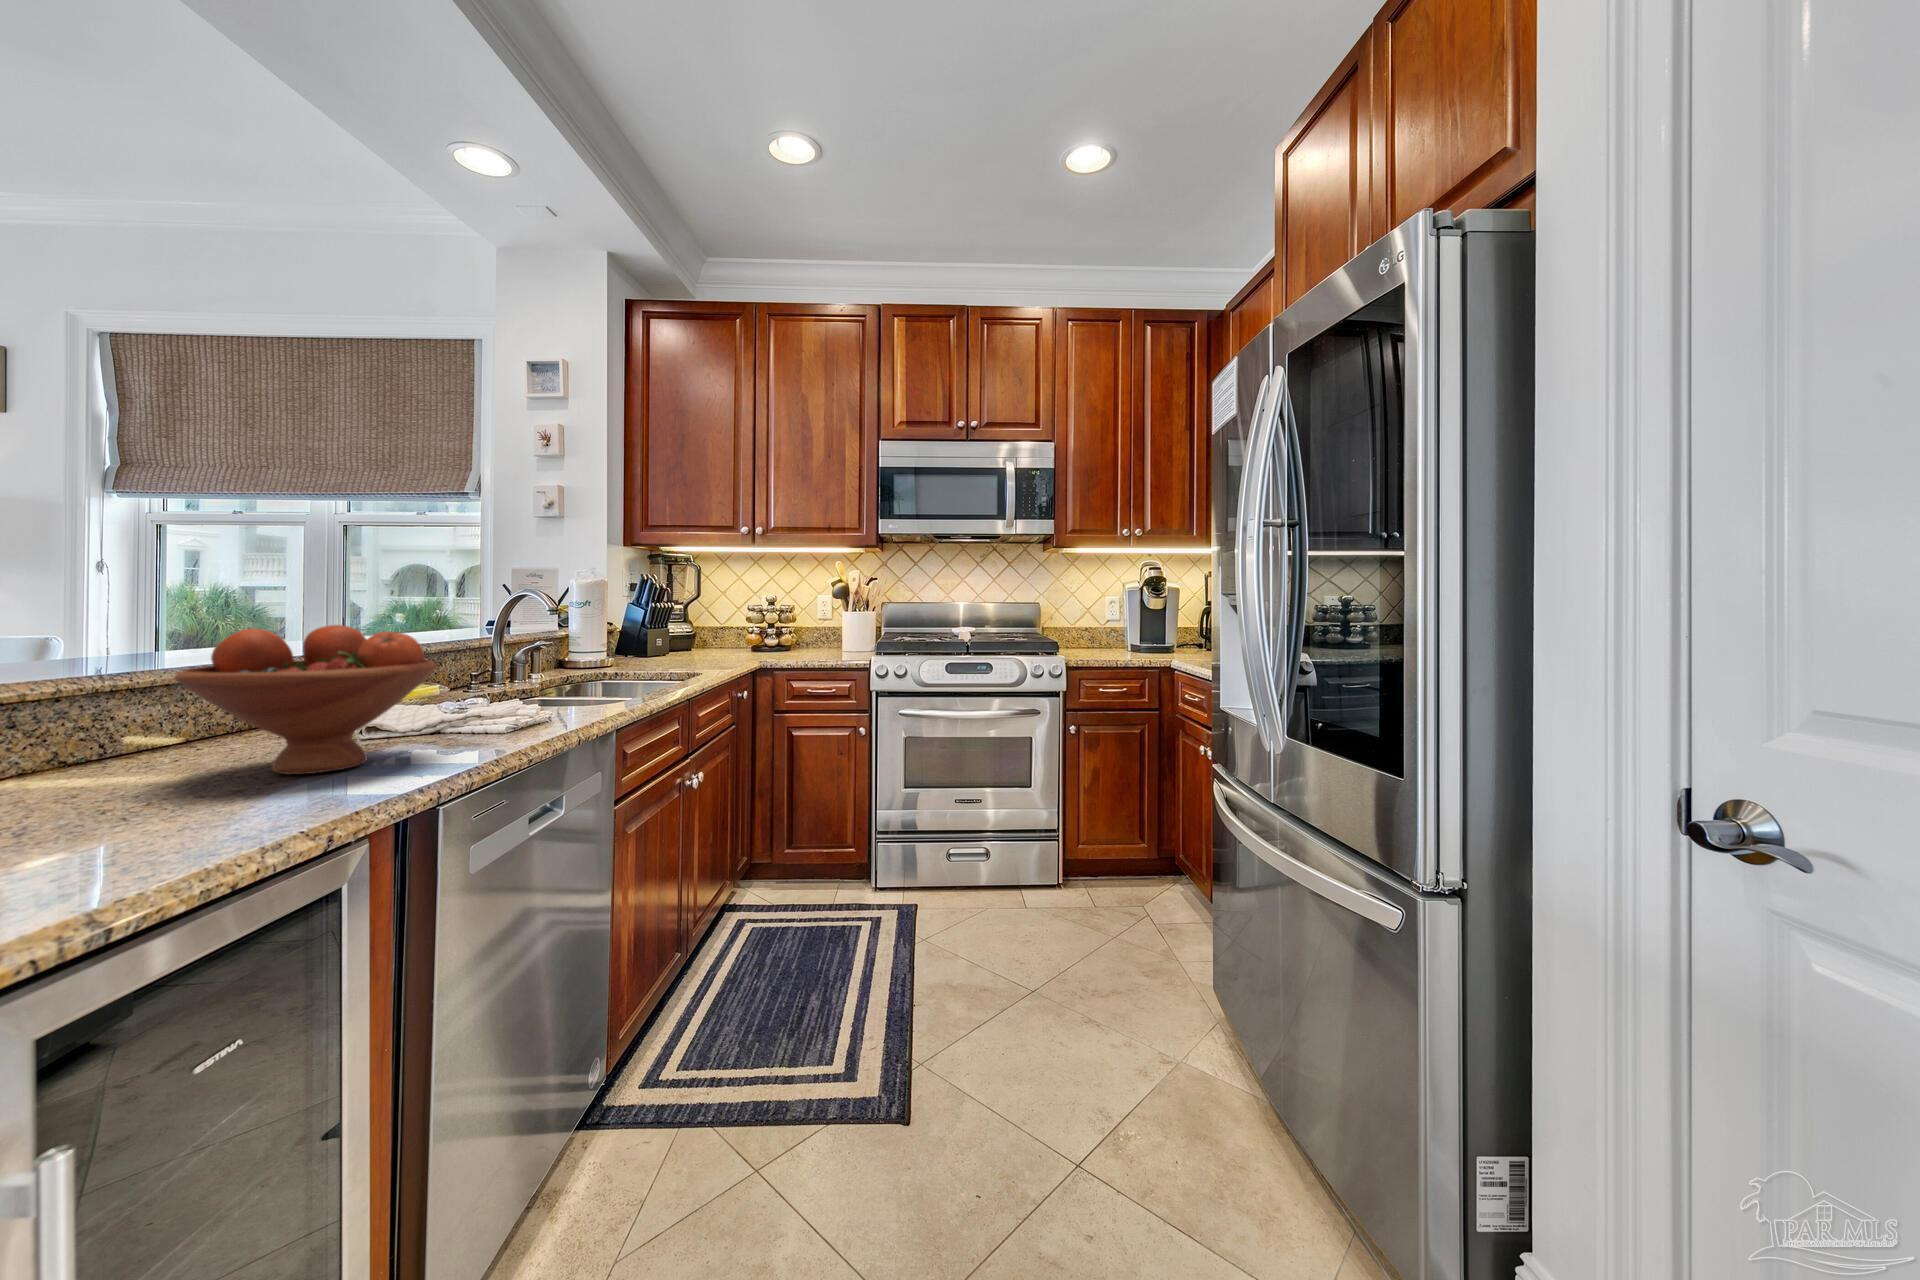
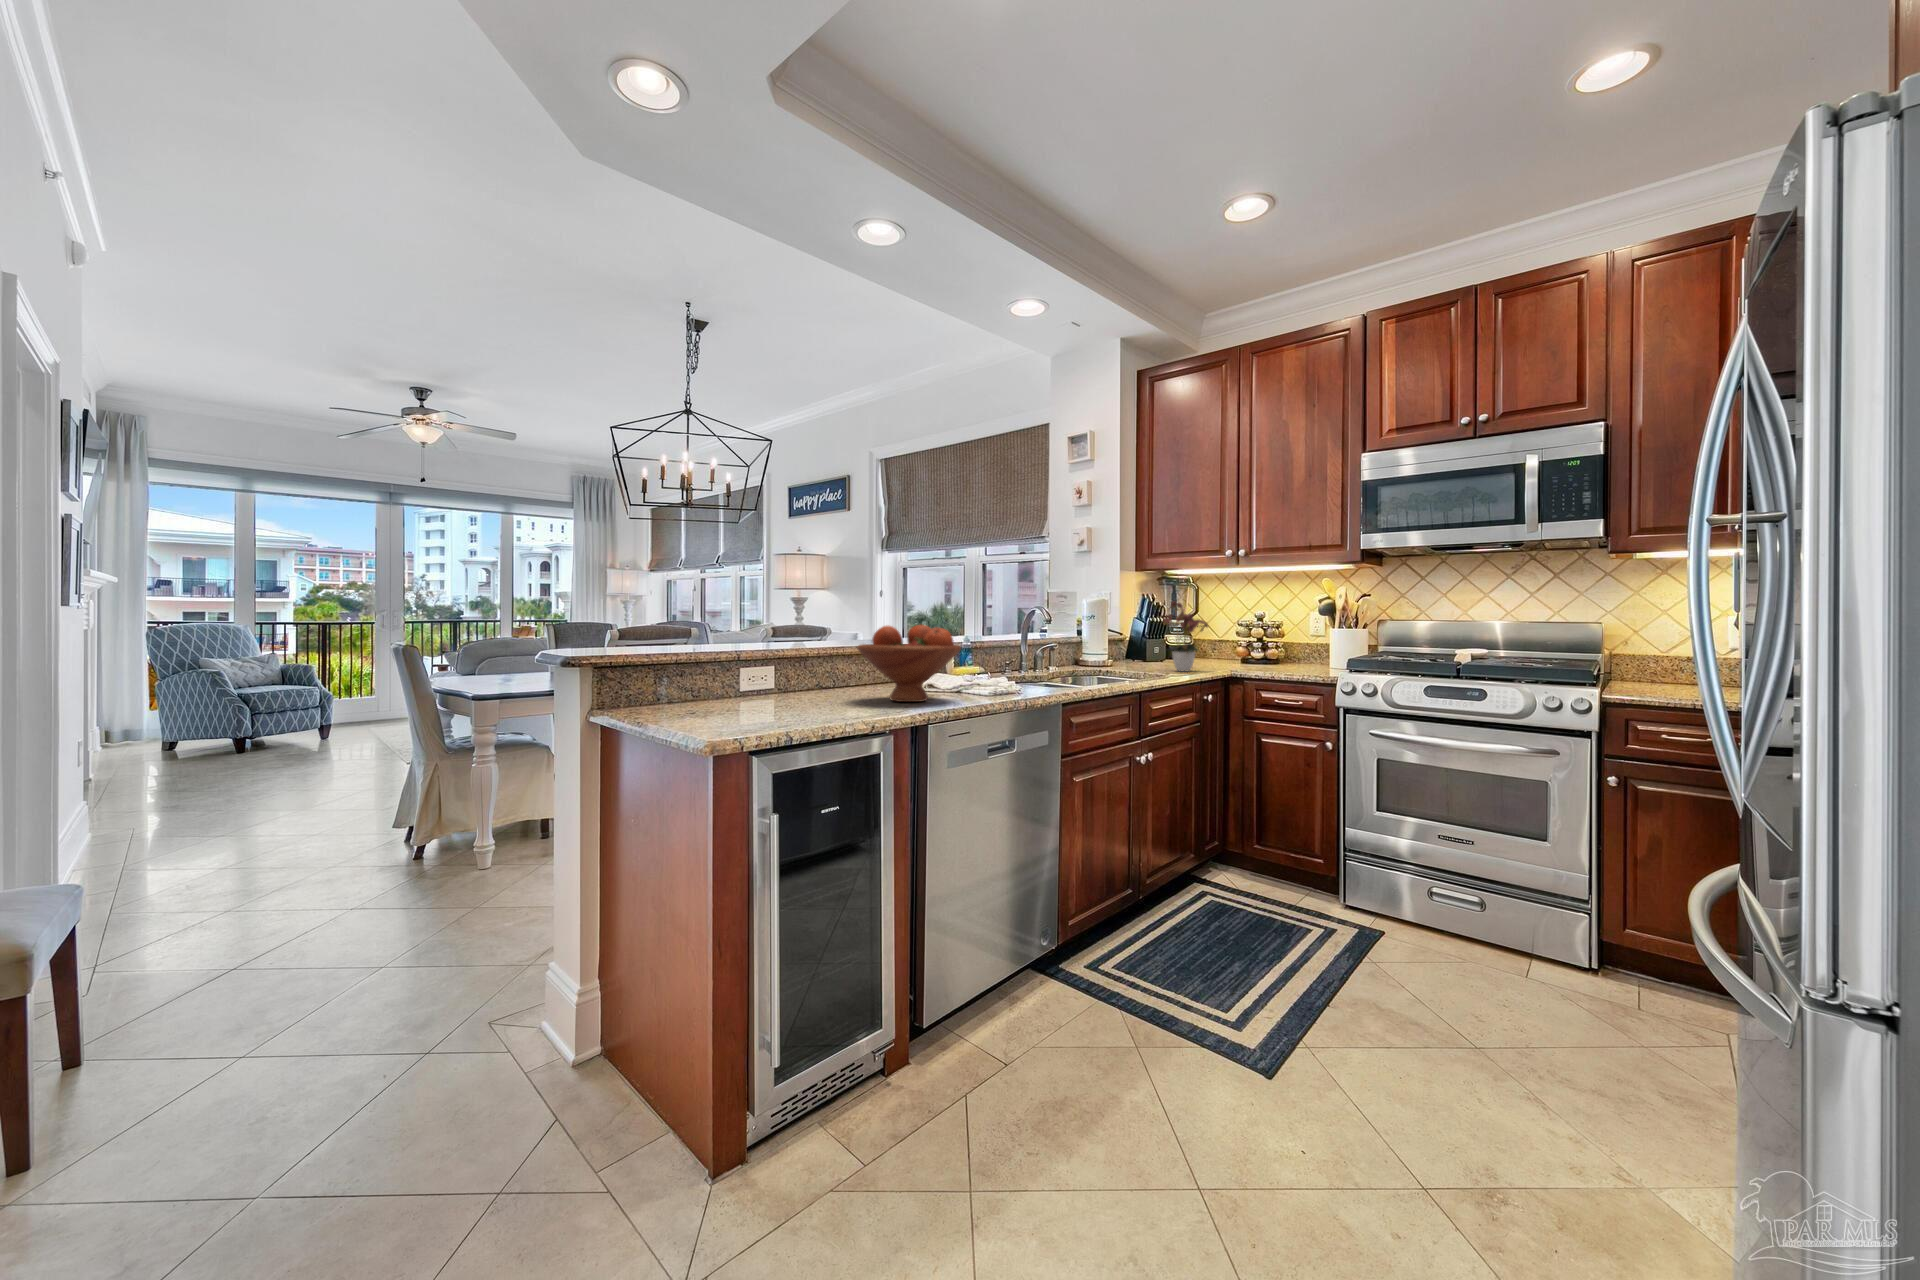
flower arrangement: none [669,578,733,665] -> present [1163,601,1208,672]

